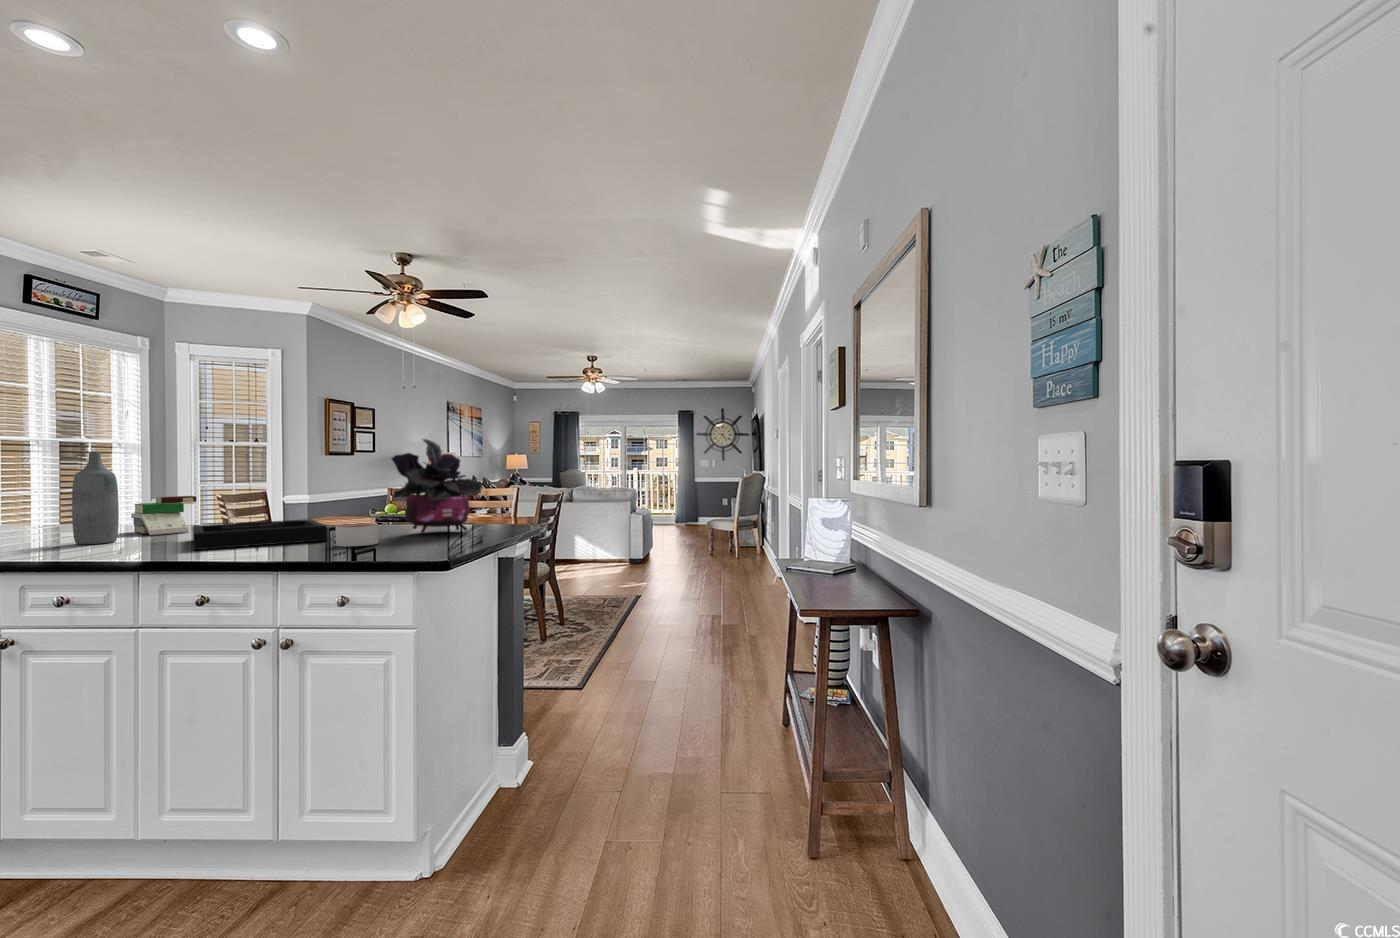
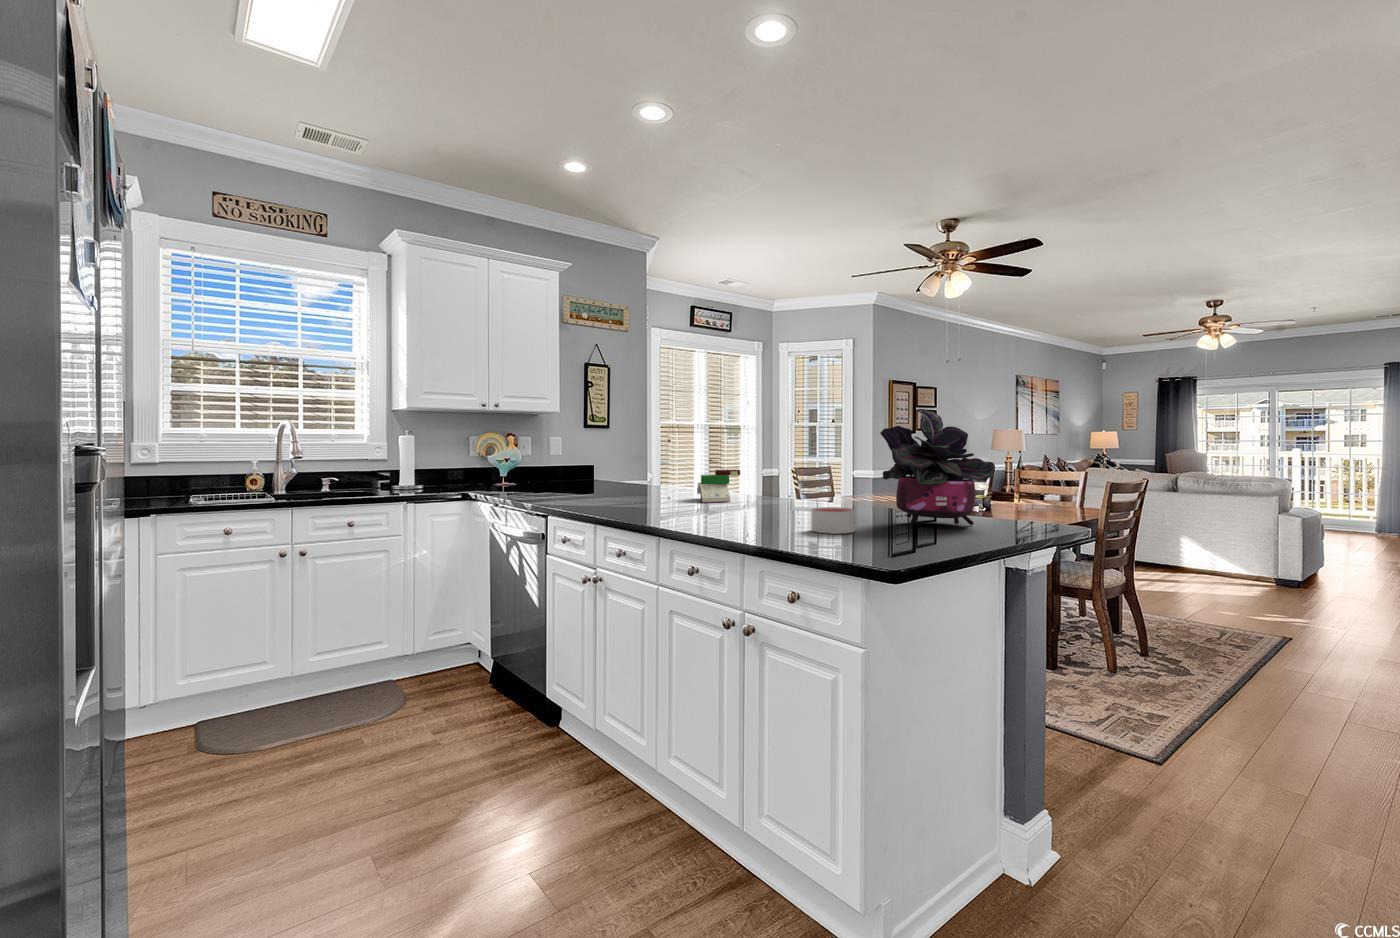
bottle: present [72,452,119,544] -> none [650,431,677,507]
decorative tray: present [192,519,327,550] -> none [701,497,814,523]

